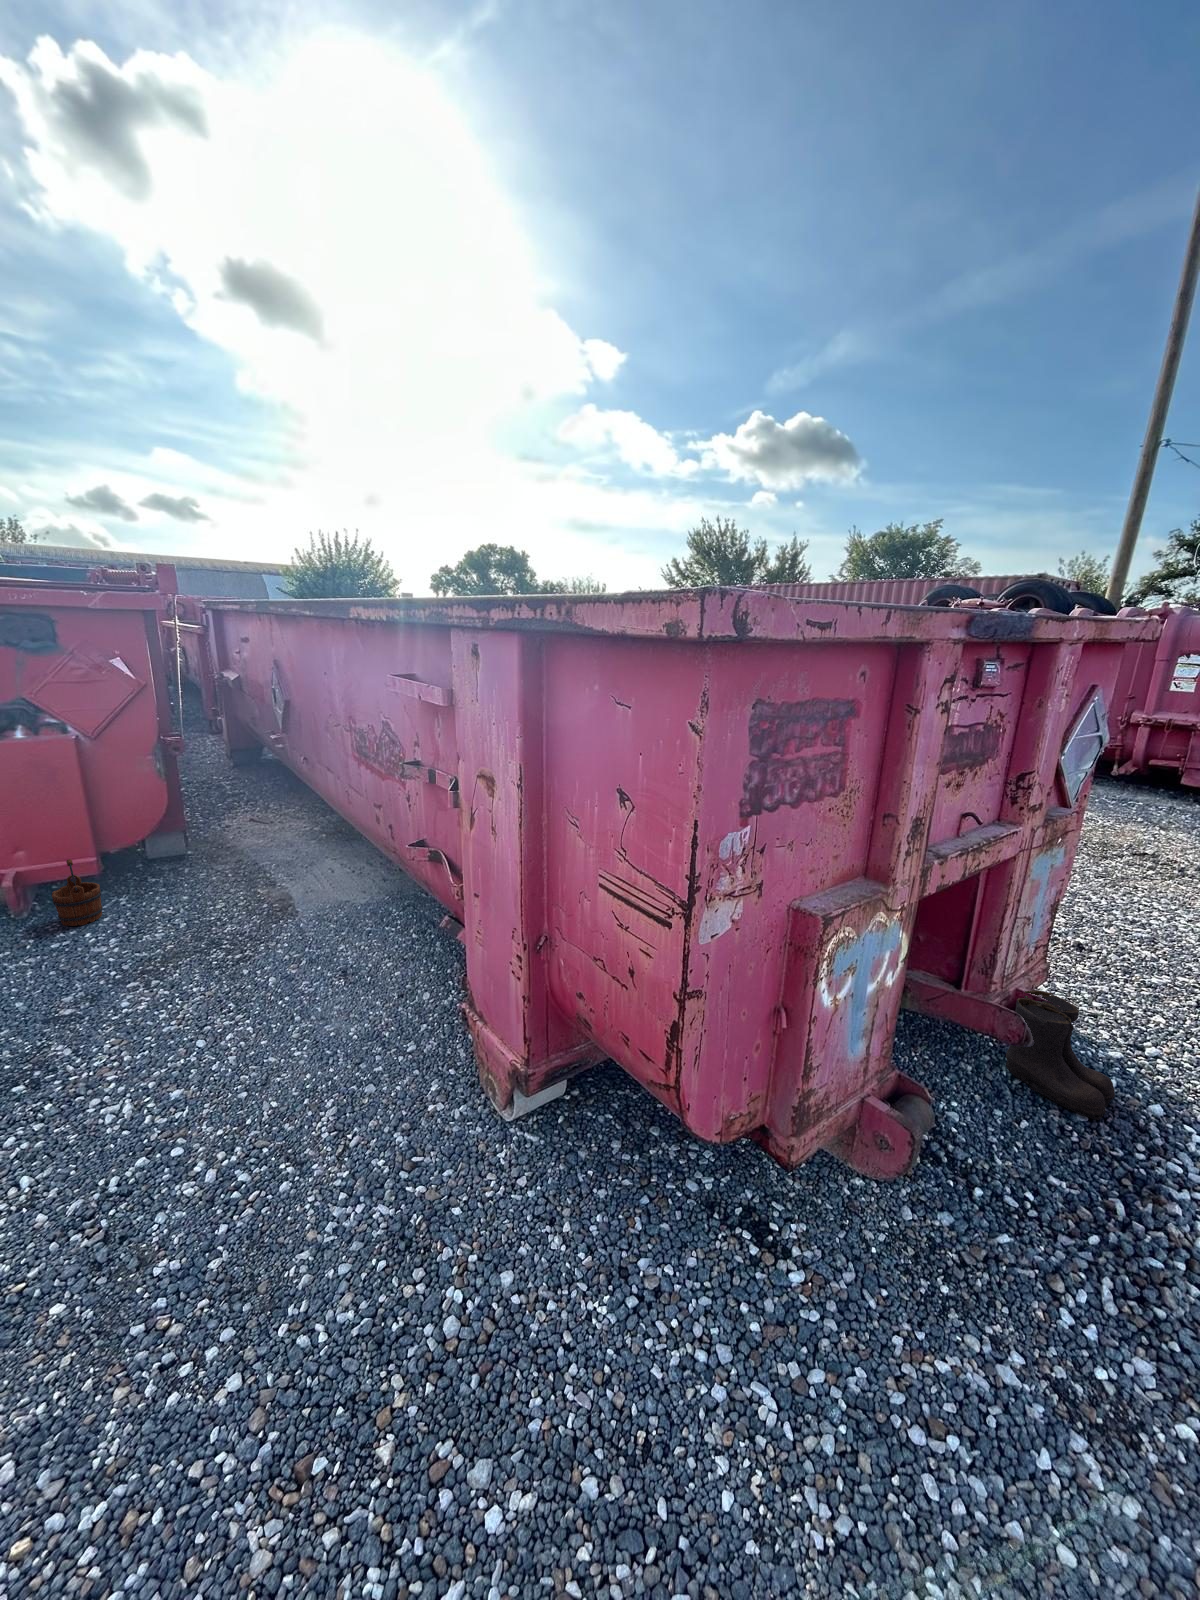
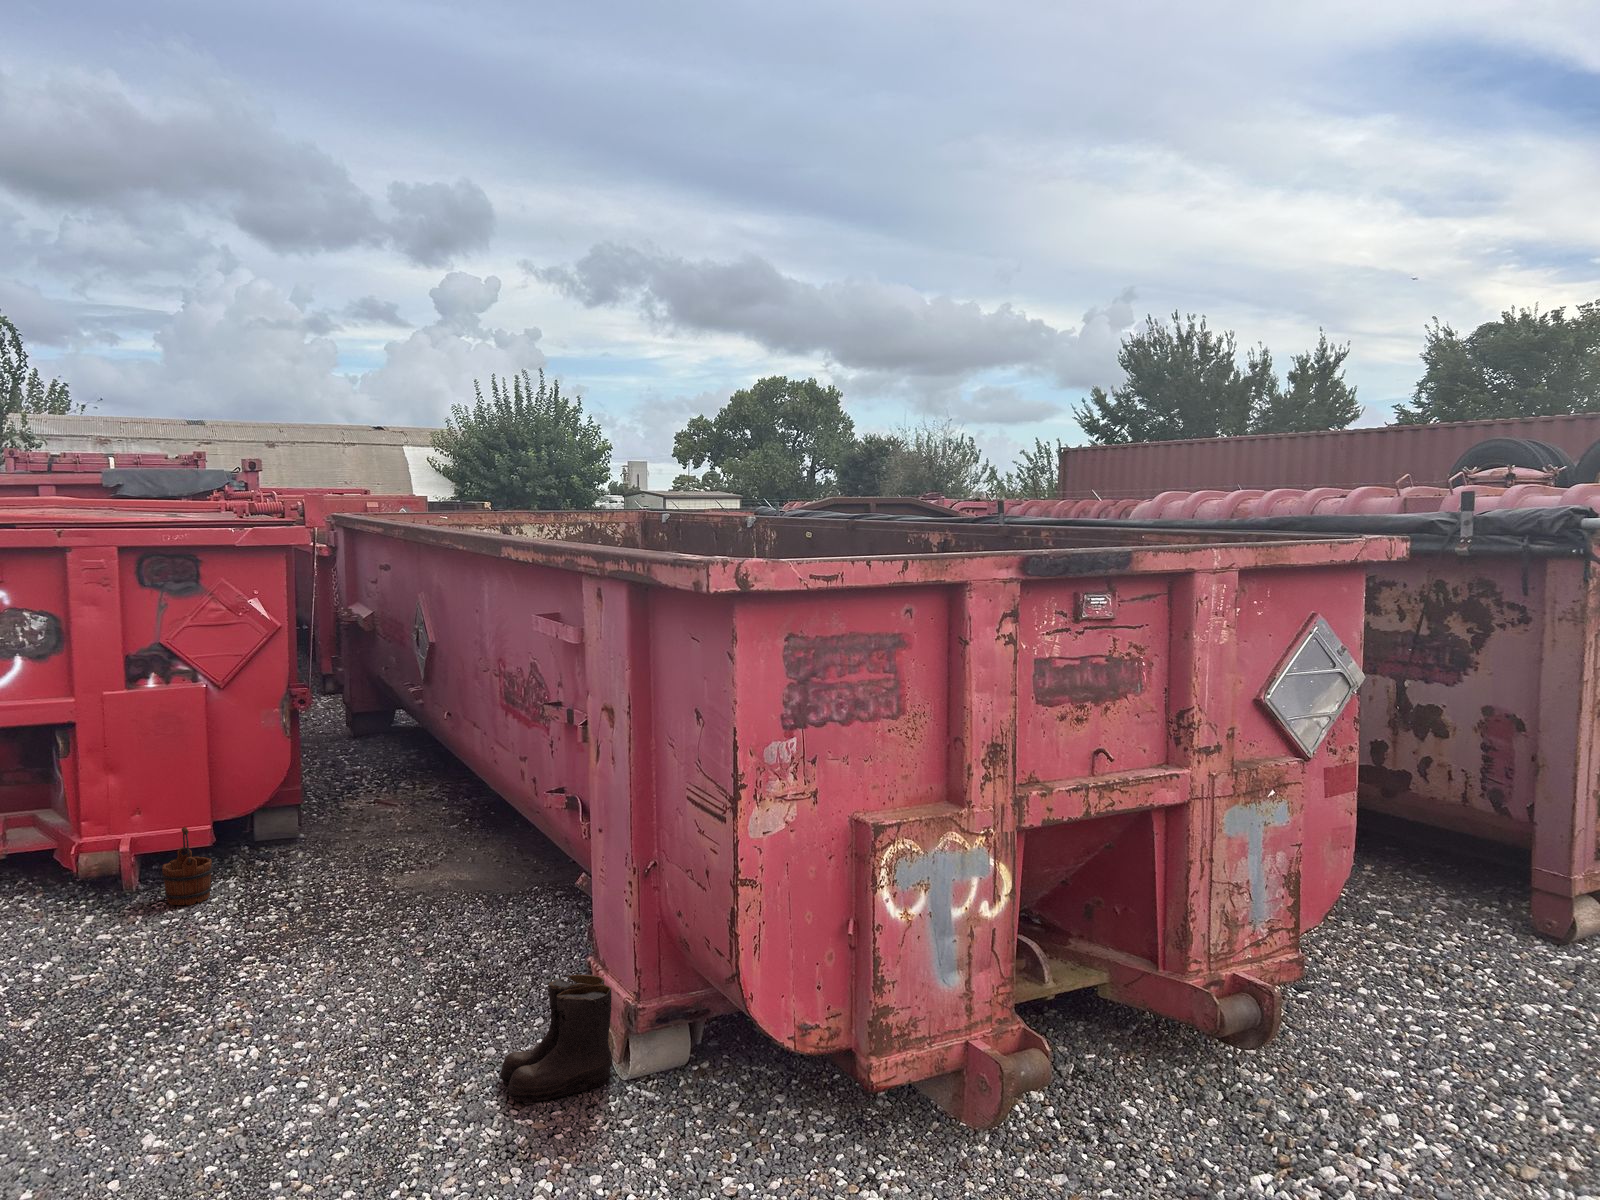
boots: present [1006,990,1115,1120] -> present [500,974,613,1102]

